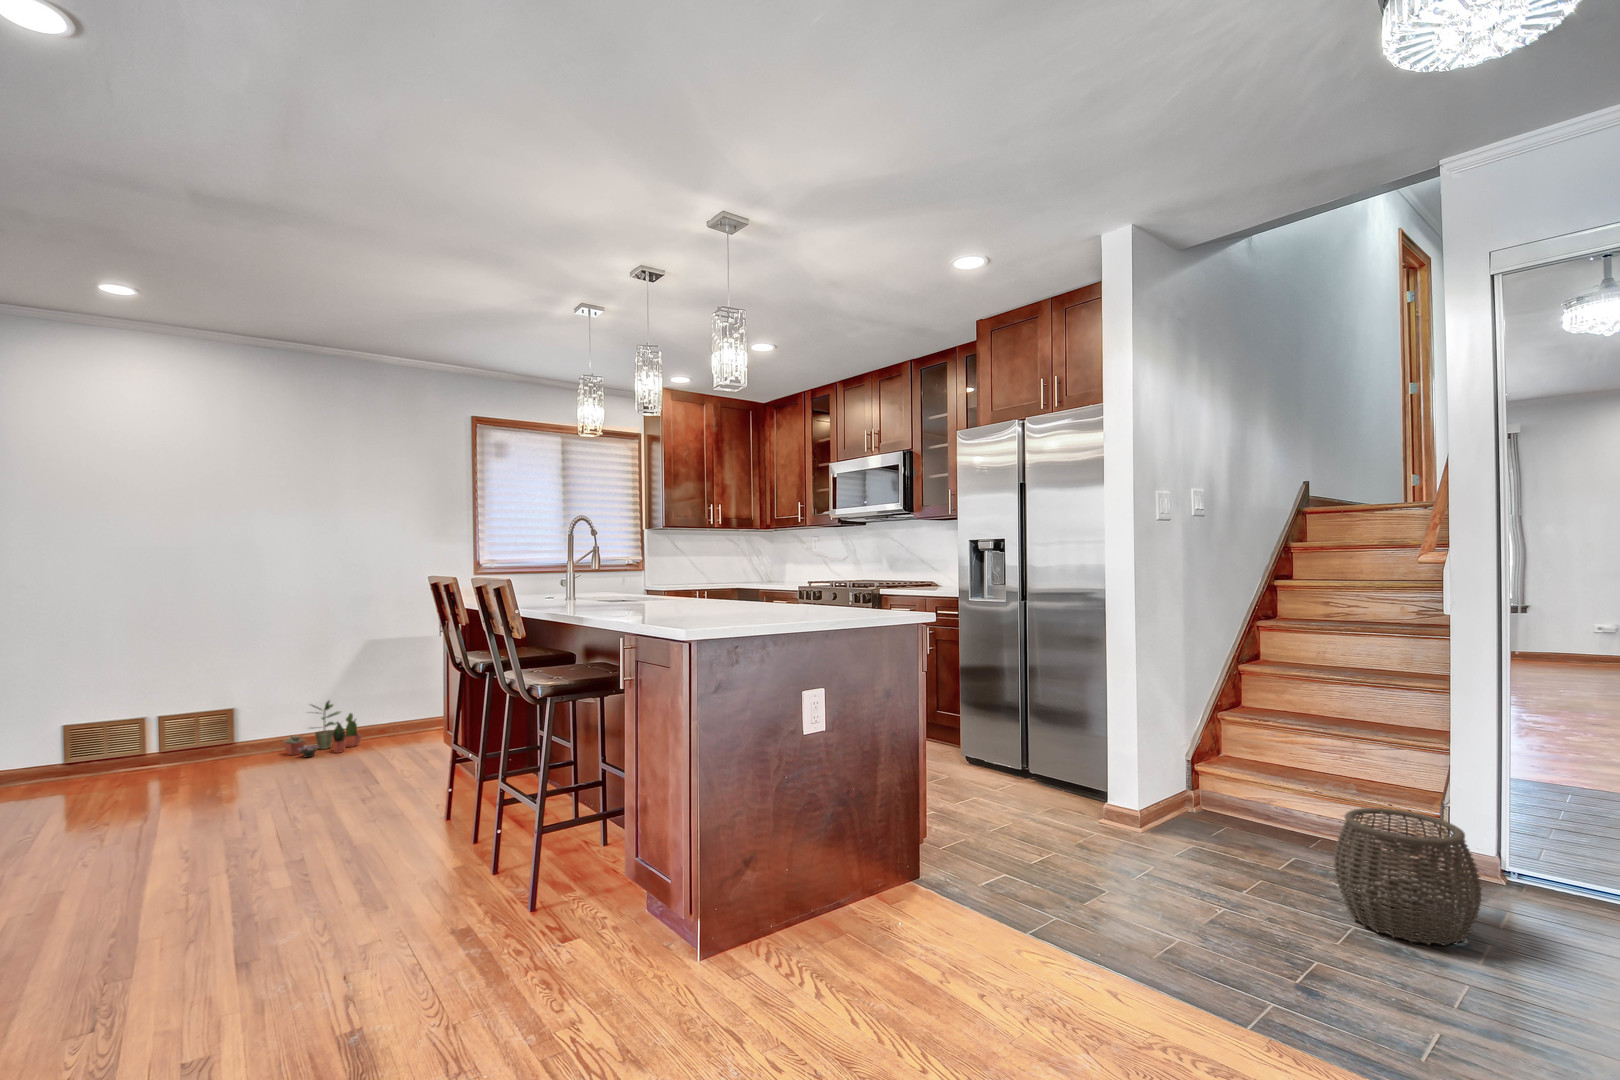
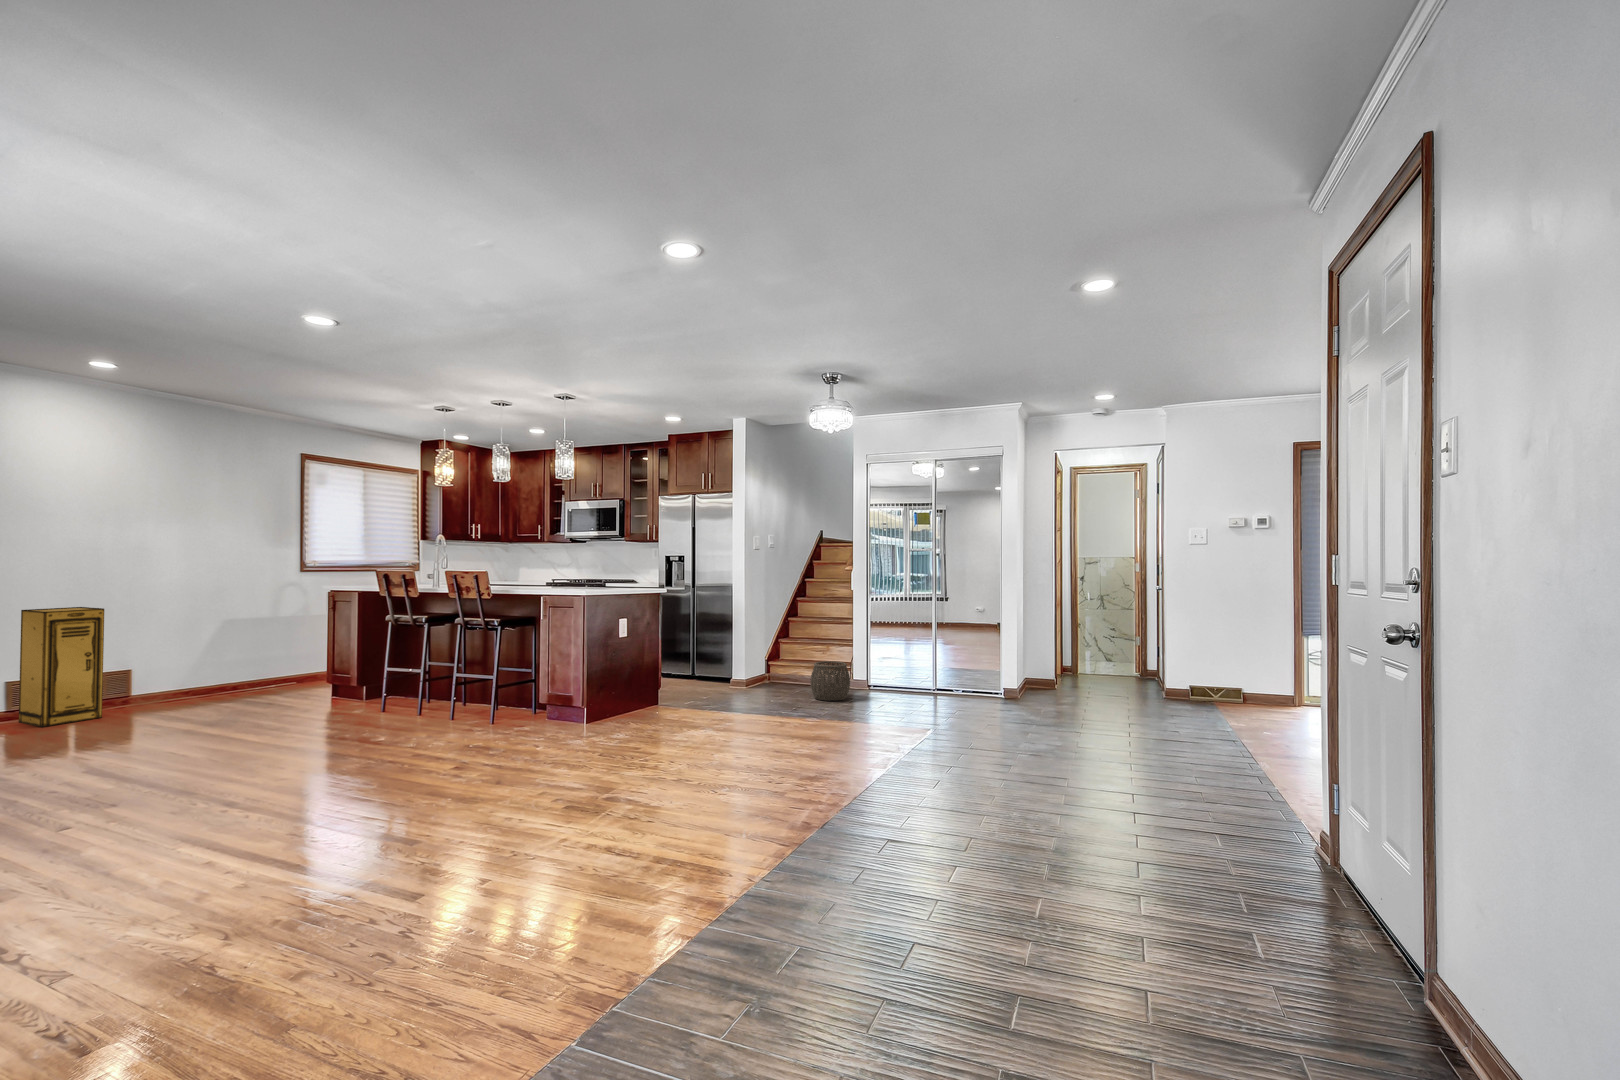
storage cabinet: none [66,624,158,794] -> present [19,607,104,727]
potted plant: present [283,701,361,757] -> none [175,661,233,701]

